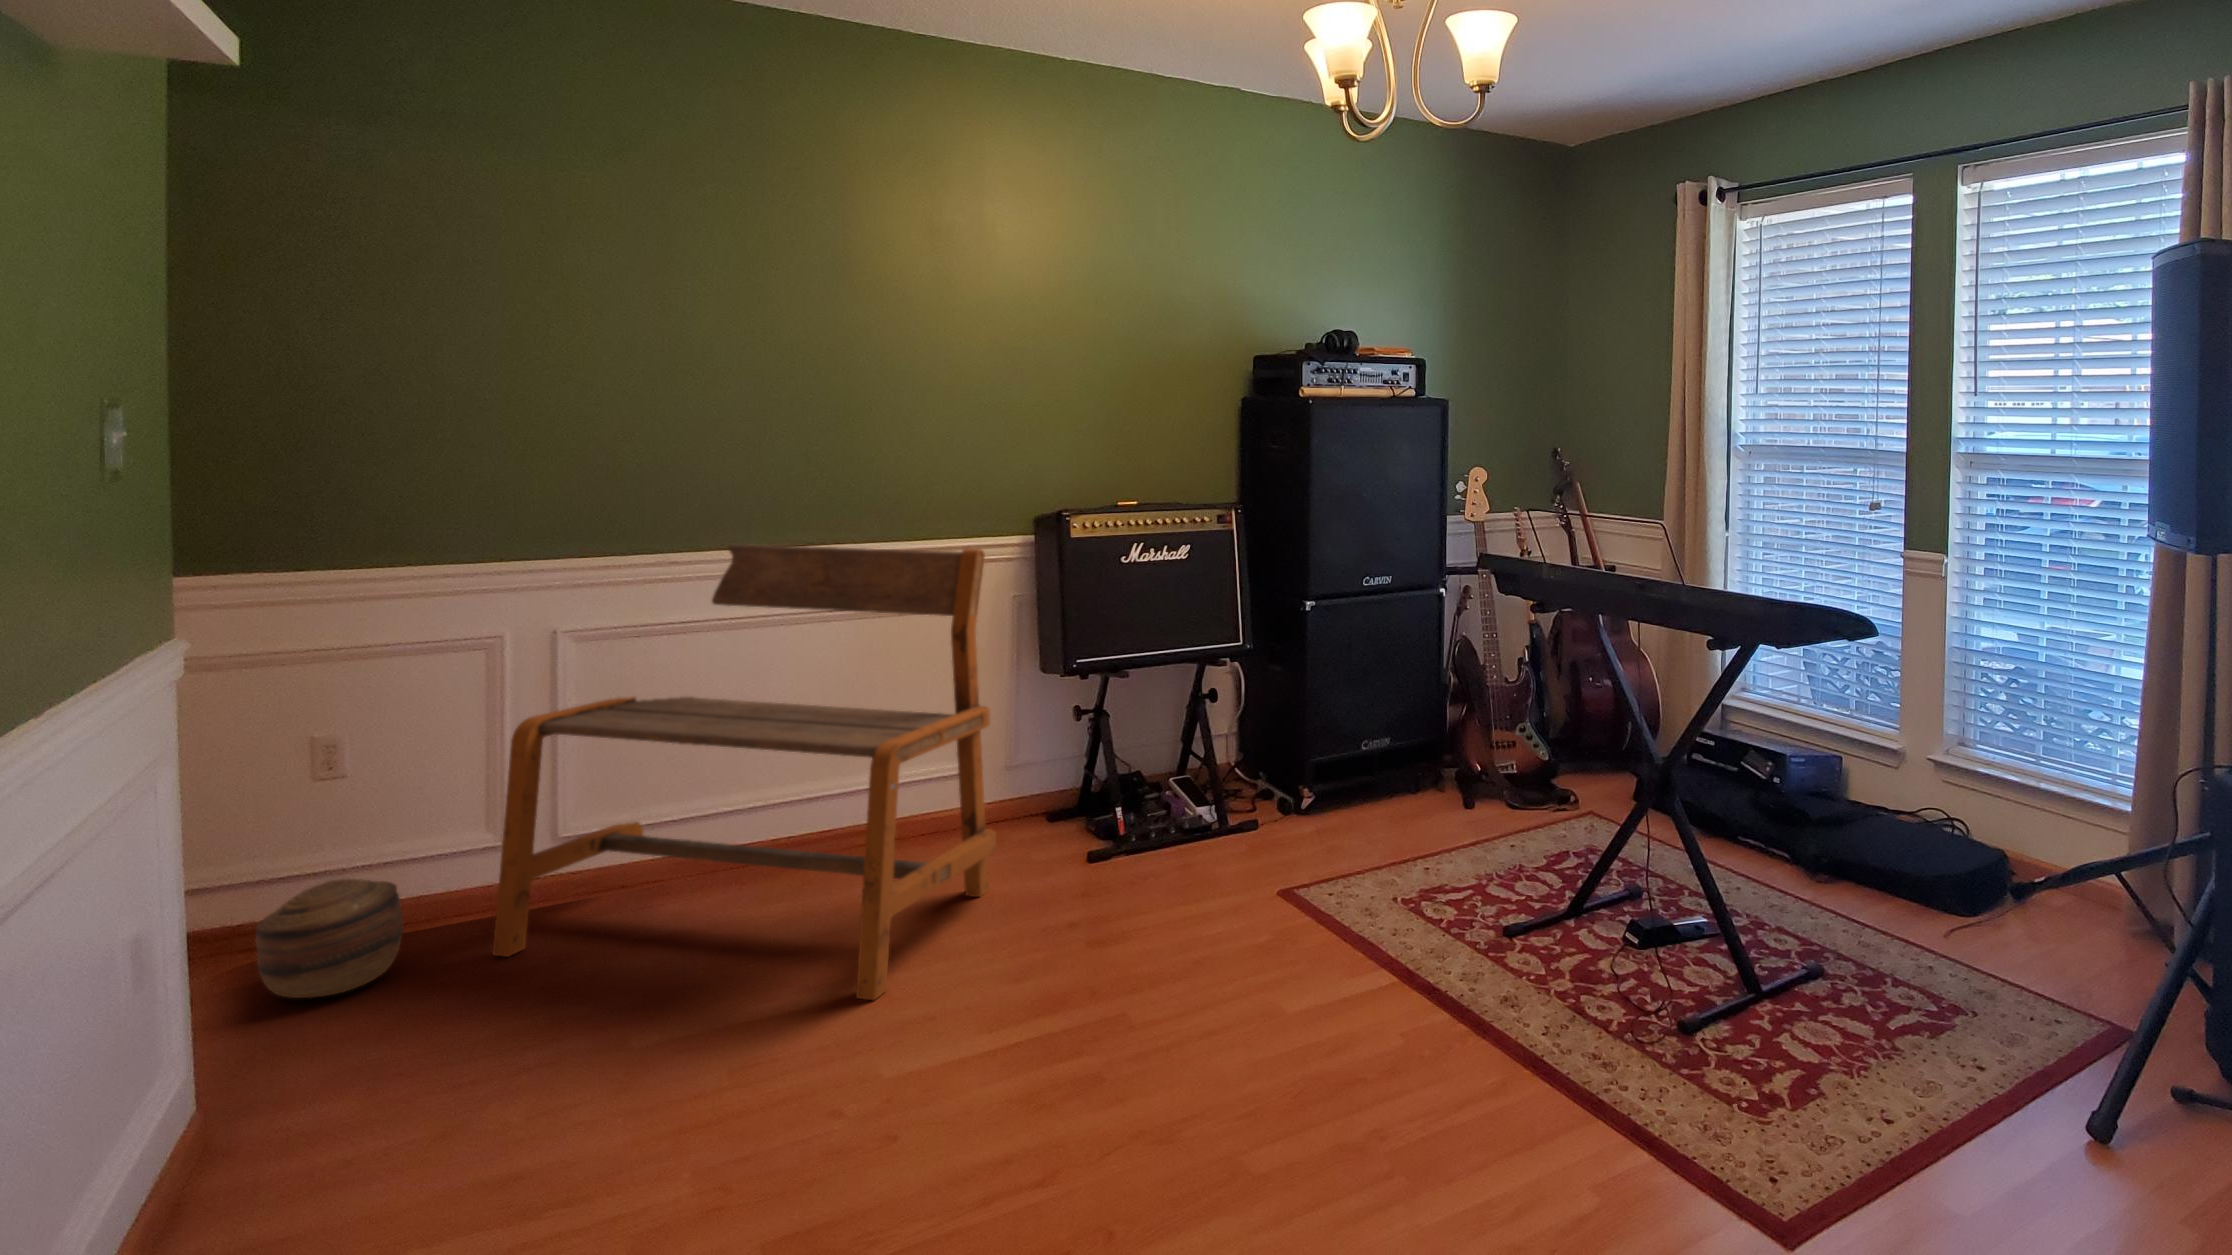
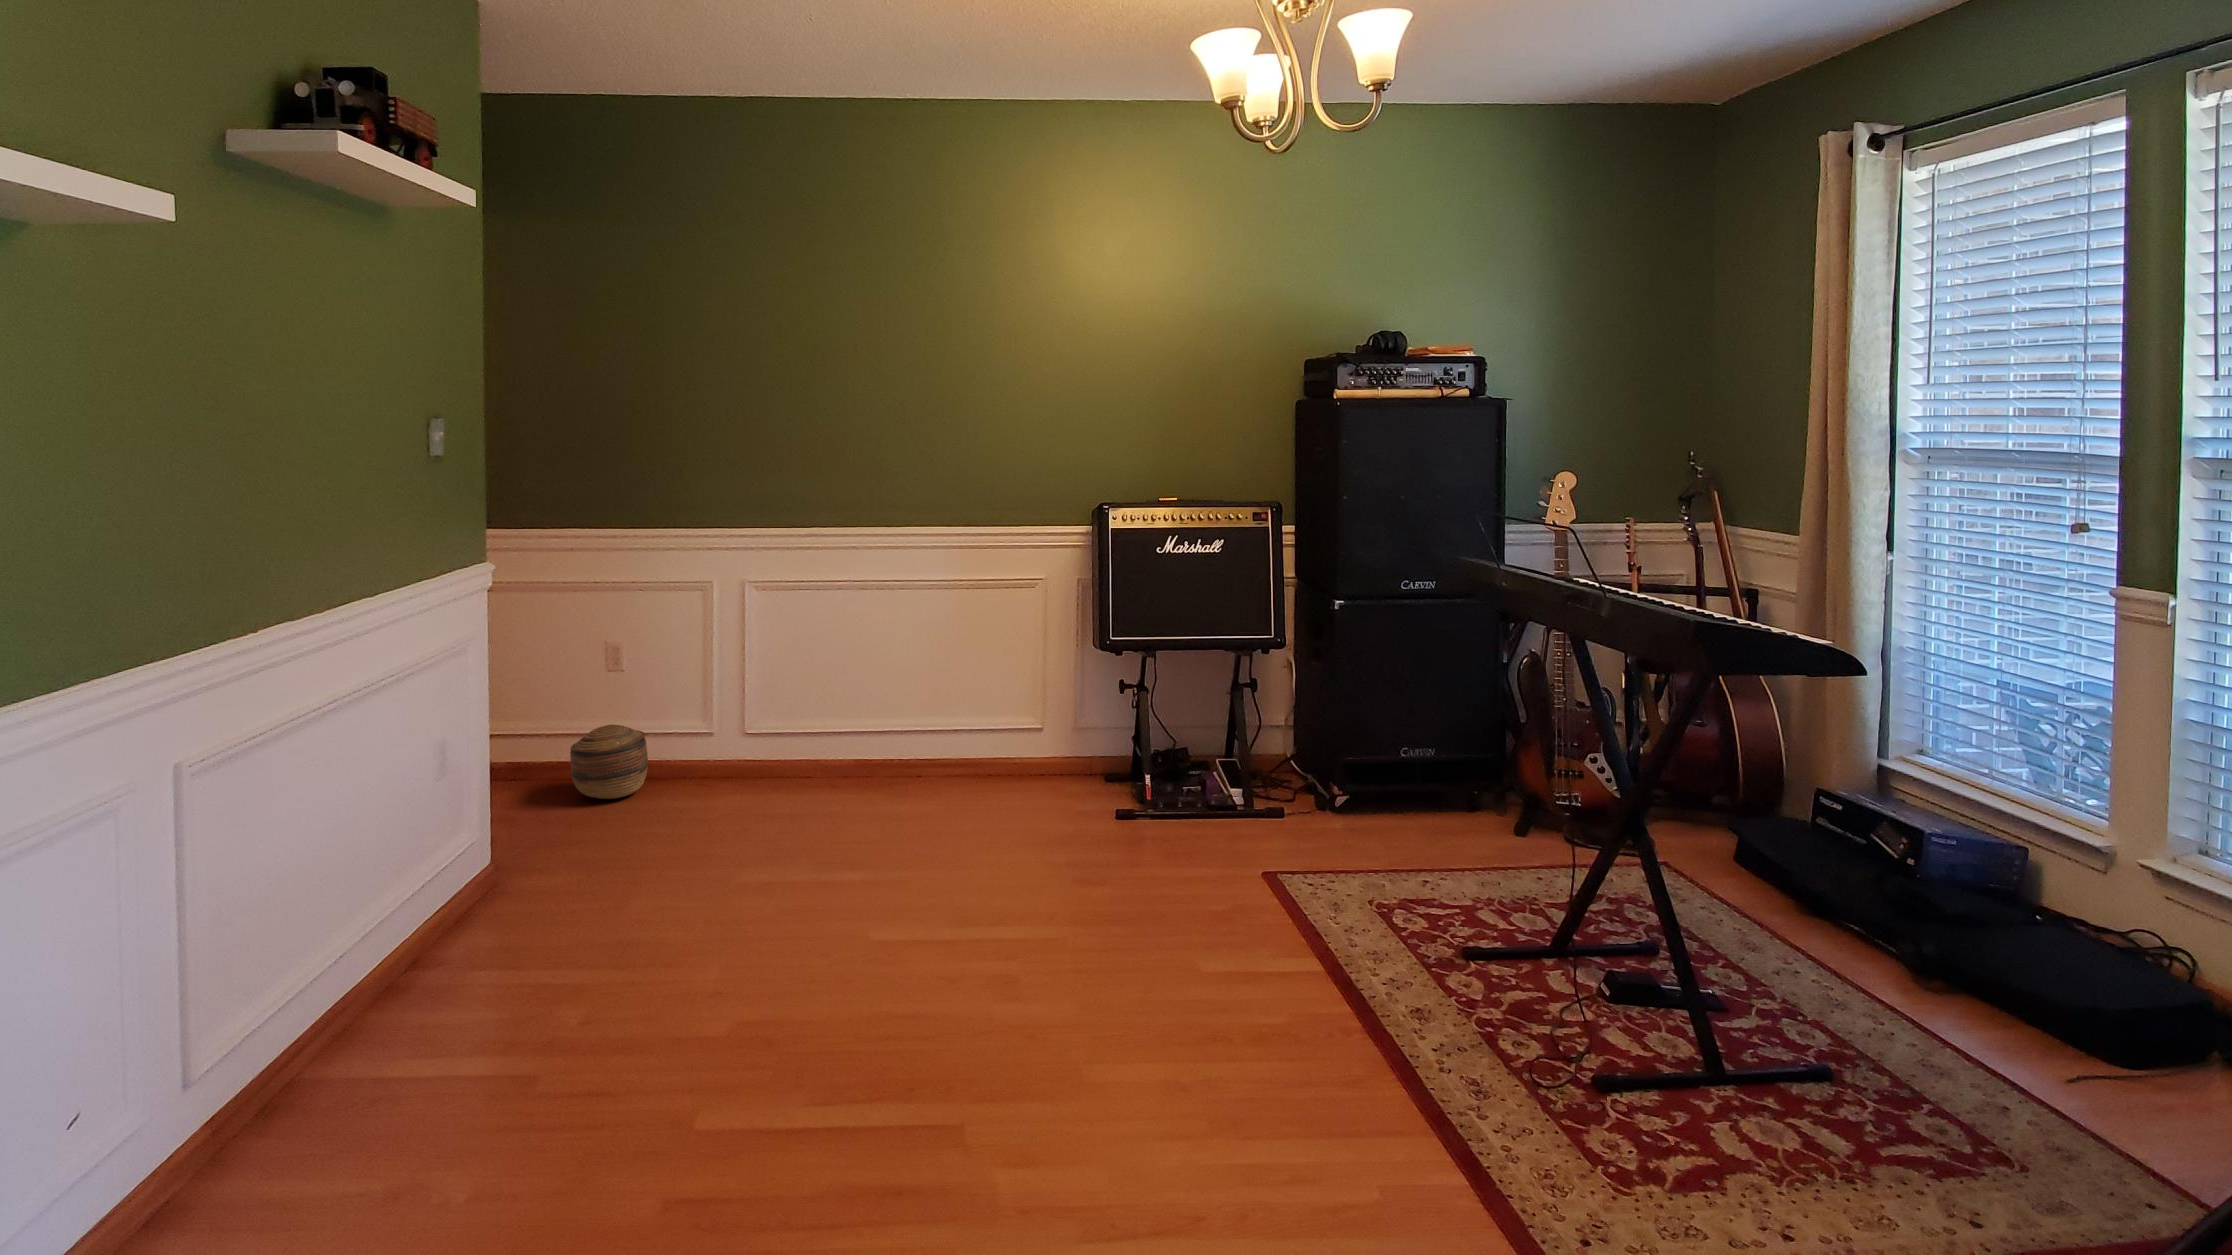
bench: present [493,544,996,1000] -> none [696,510,1026,877]

